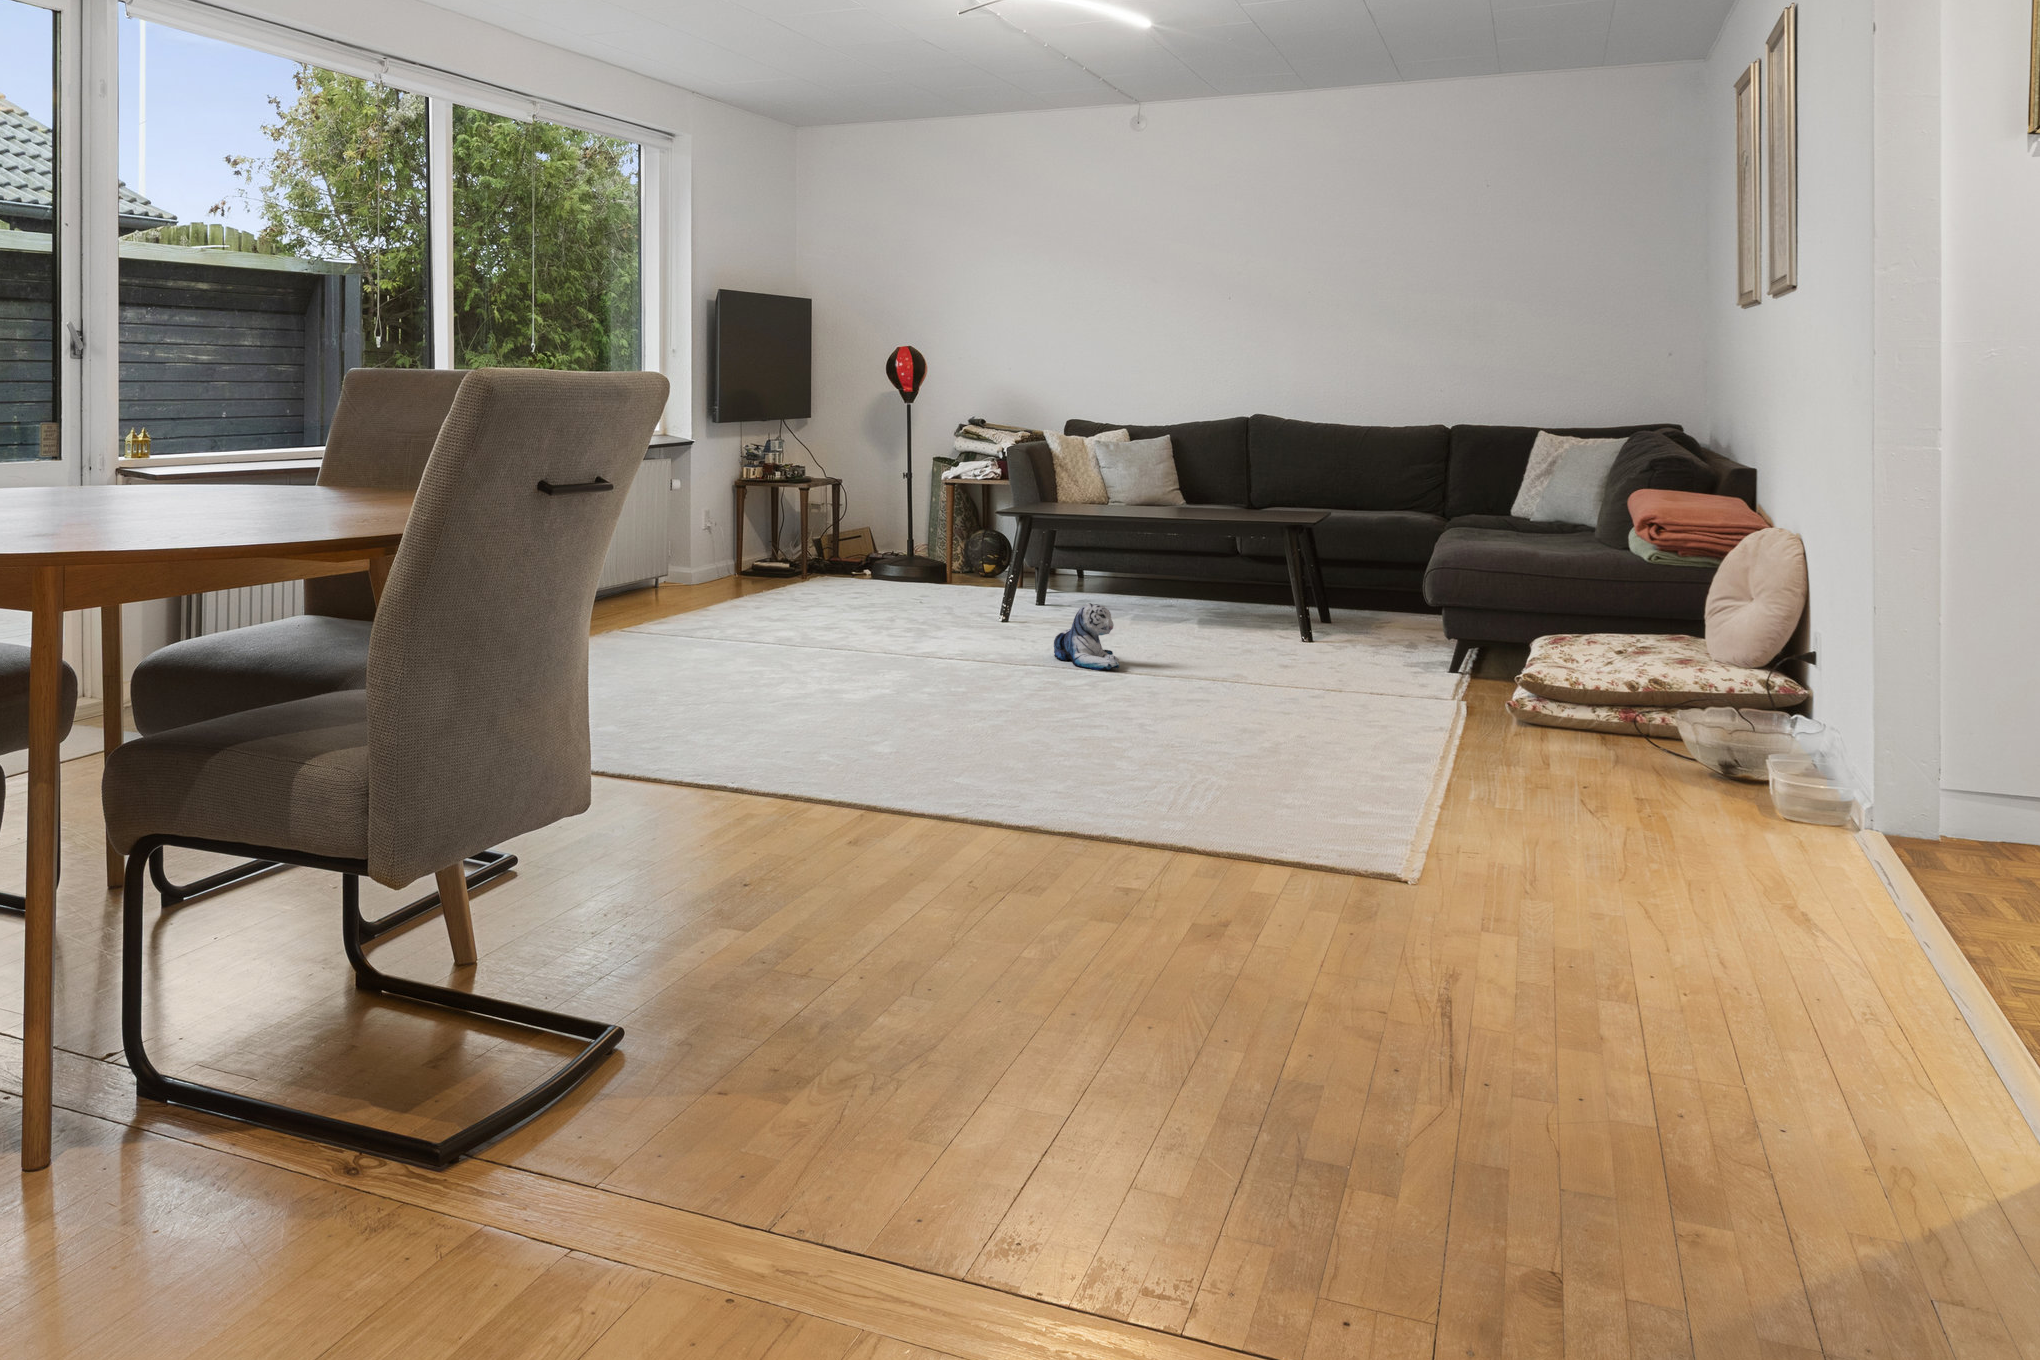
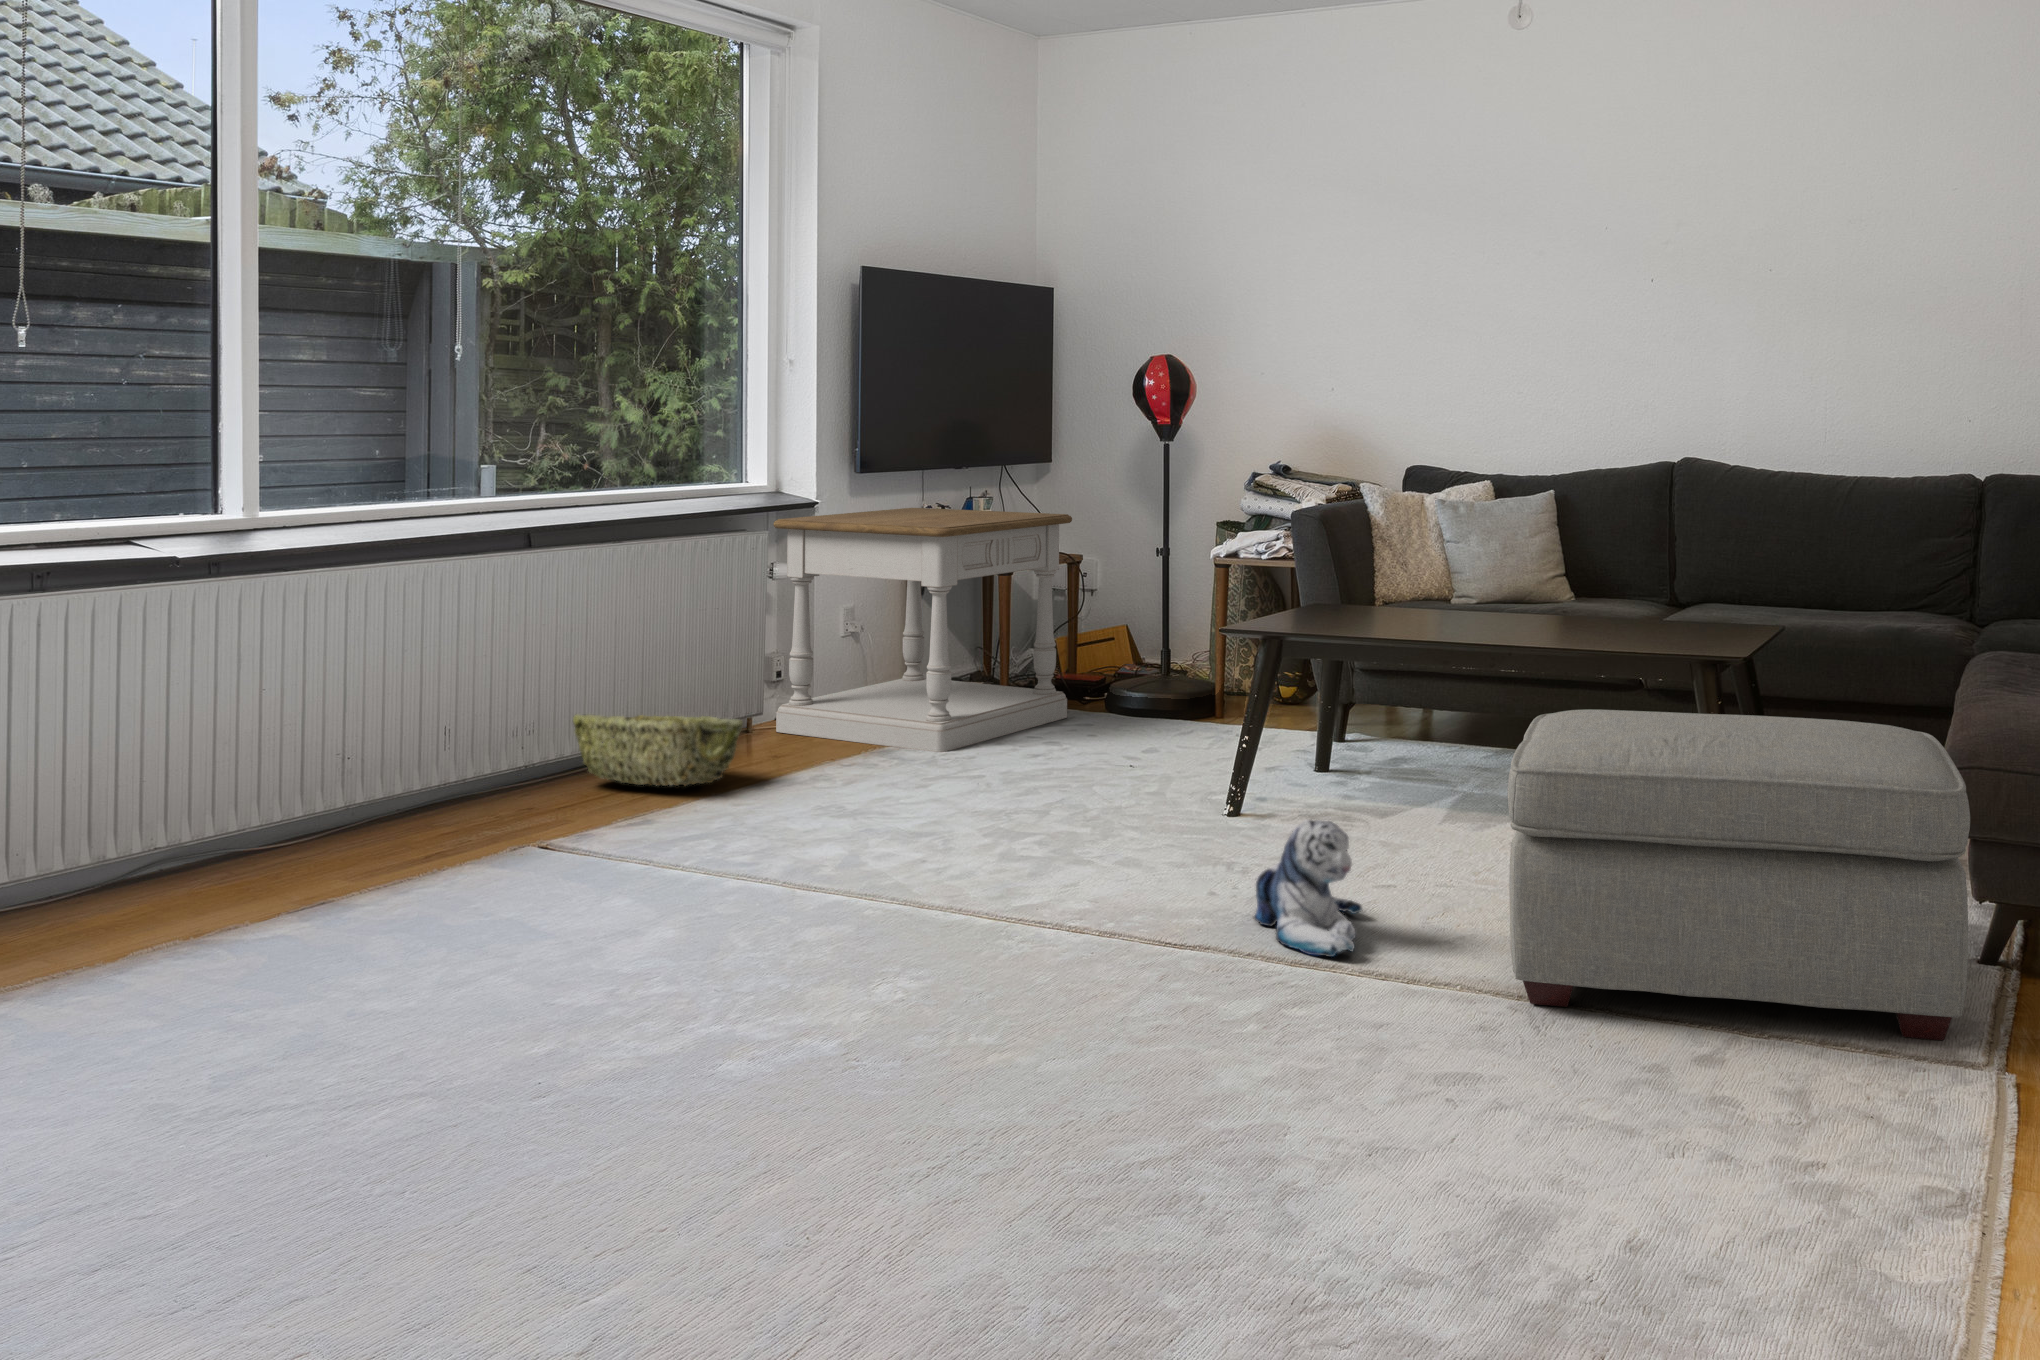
side table: none [678,449,859,597] -> present [773,508,1072,752]
ottoman: none [1207,546,1444,695] -> present [1507,709,1970,1040]
woven basket: none [597,568,698,612] -> present [573,715,743,786]

